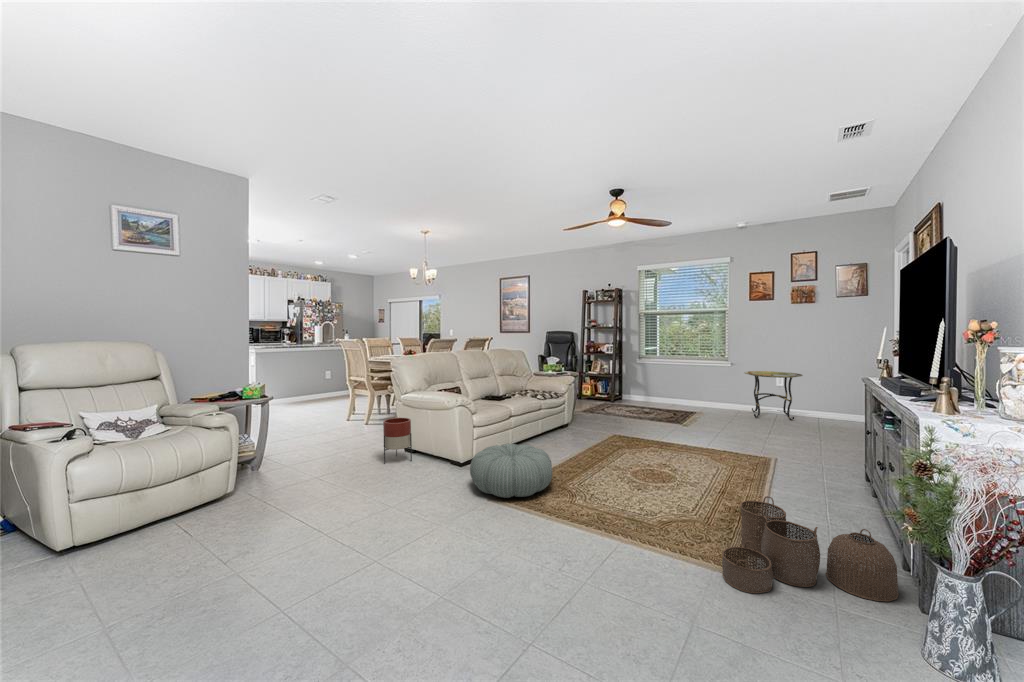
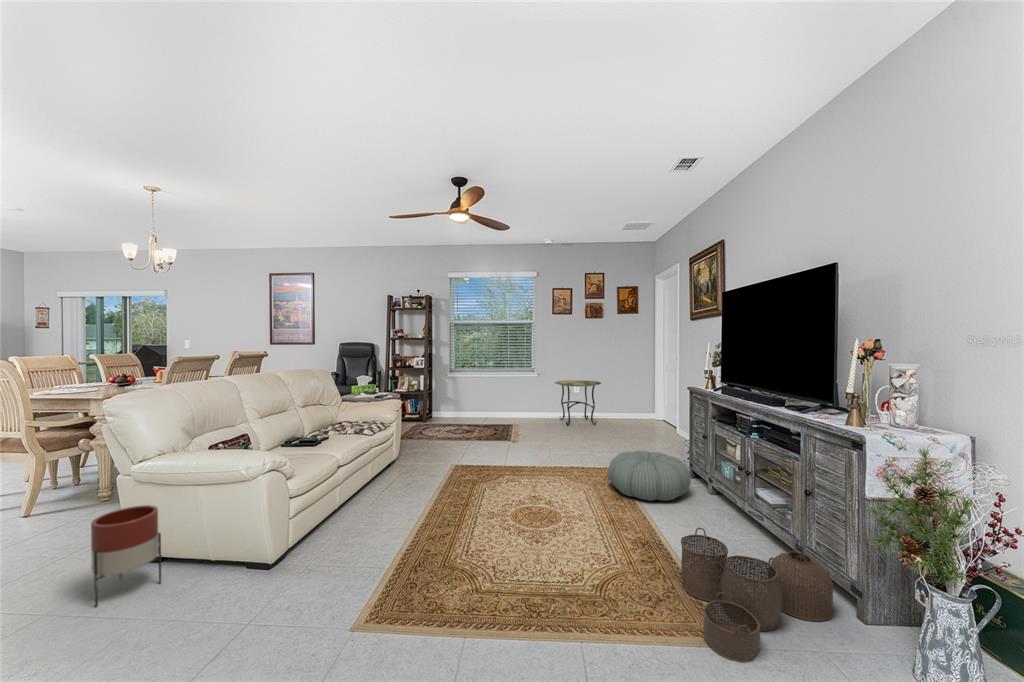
pouf: present [470,444,552,498] -> present [608,451,691,501]

